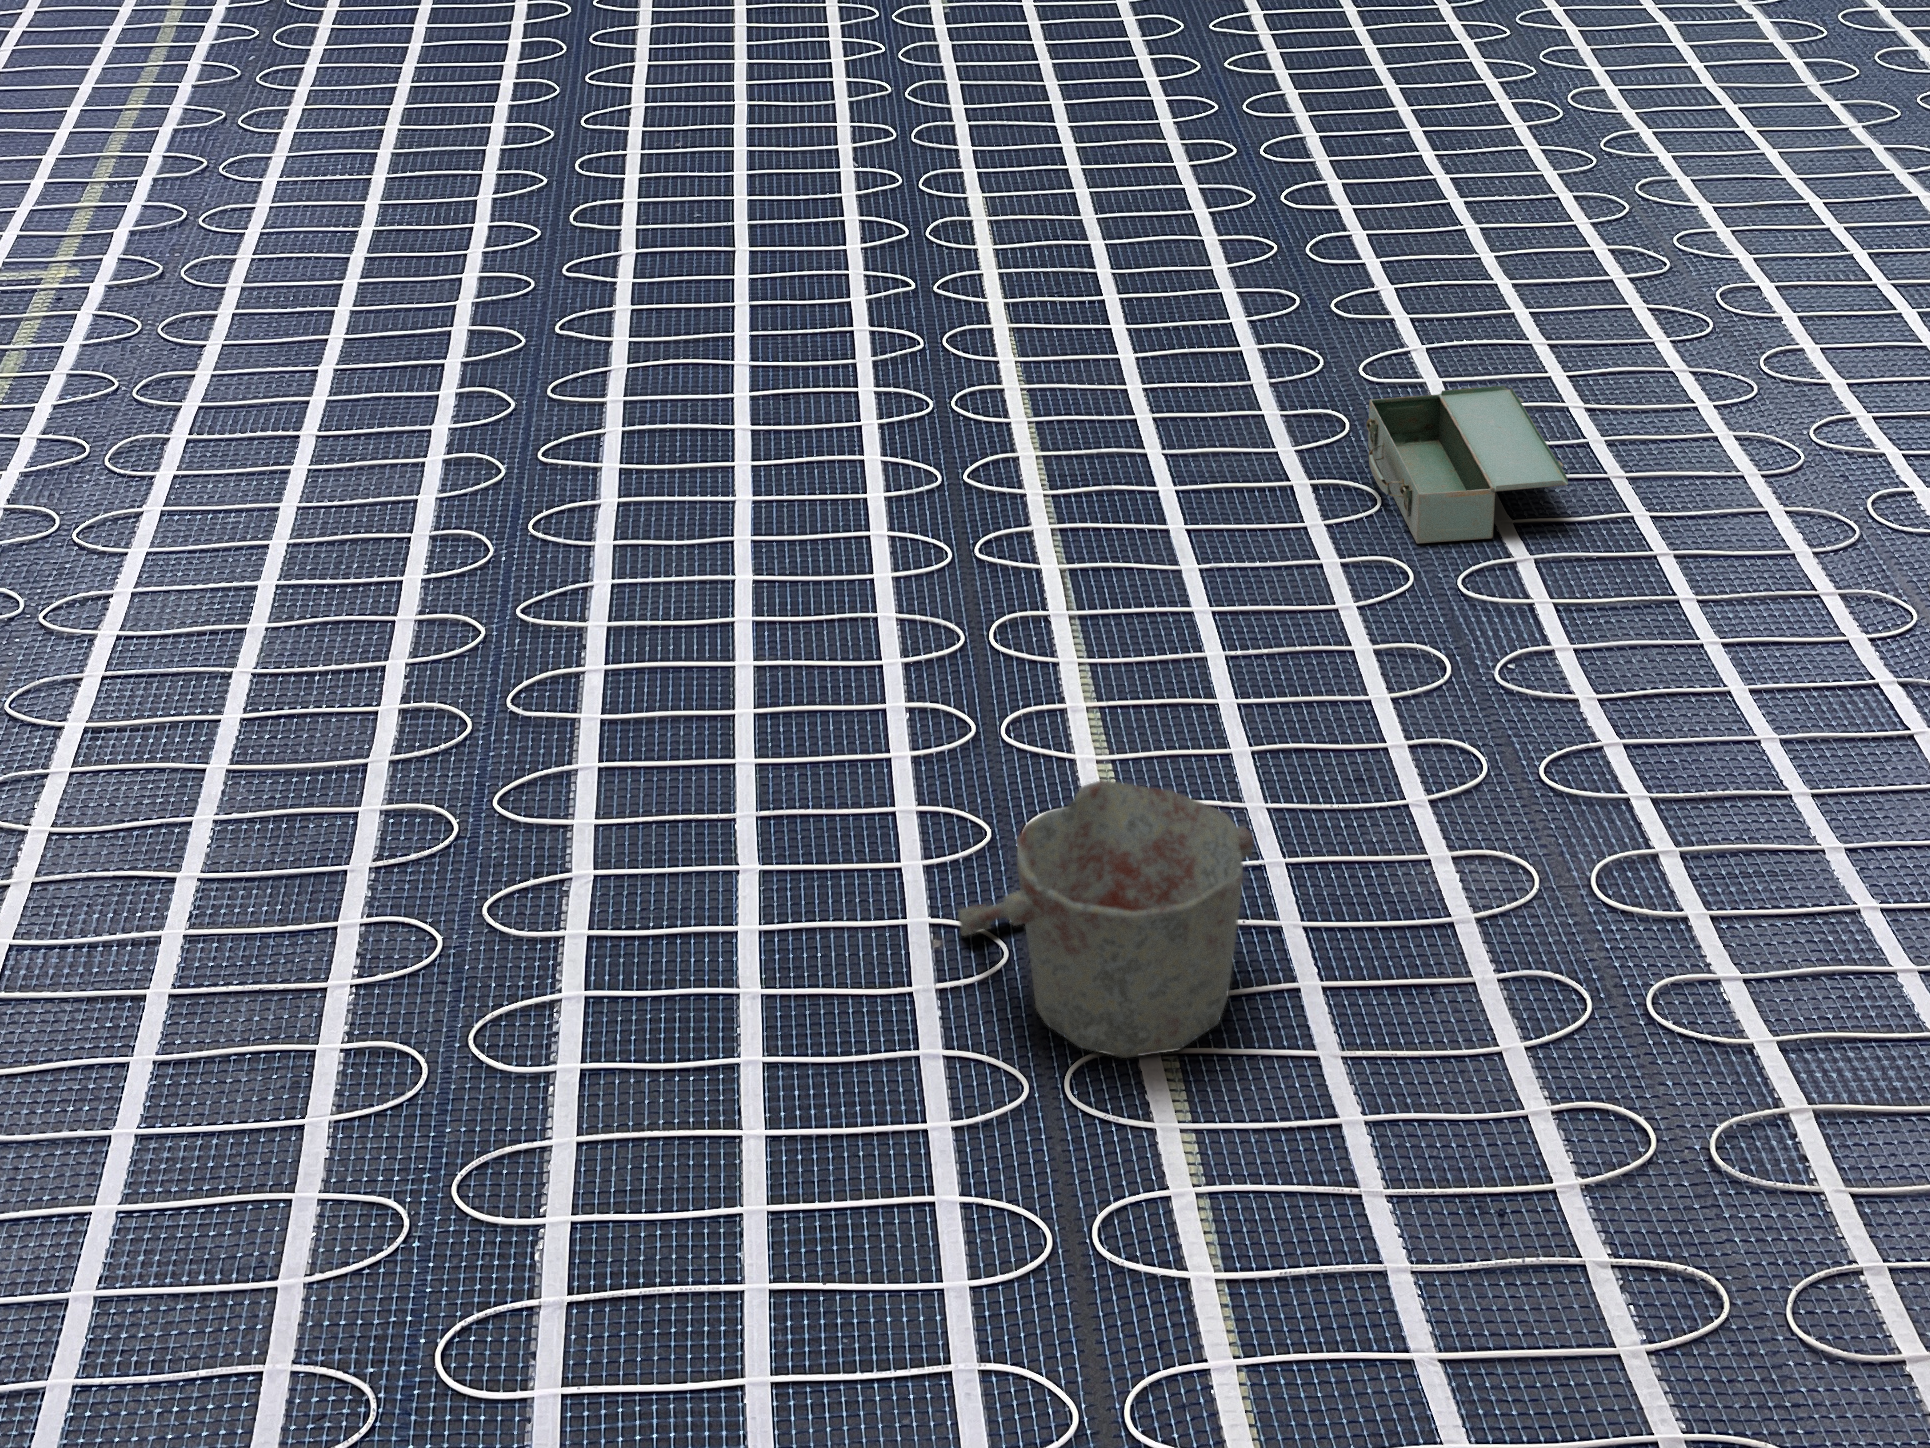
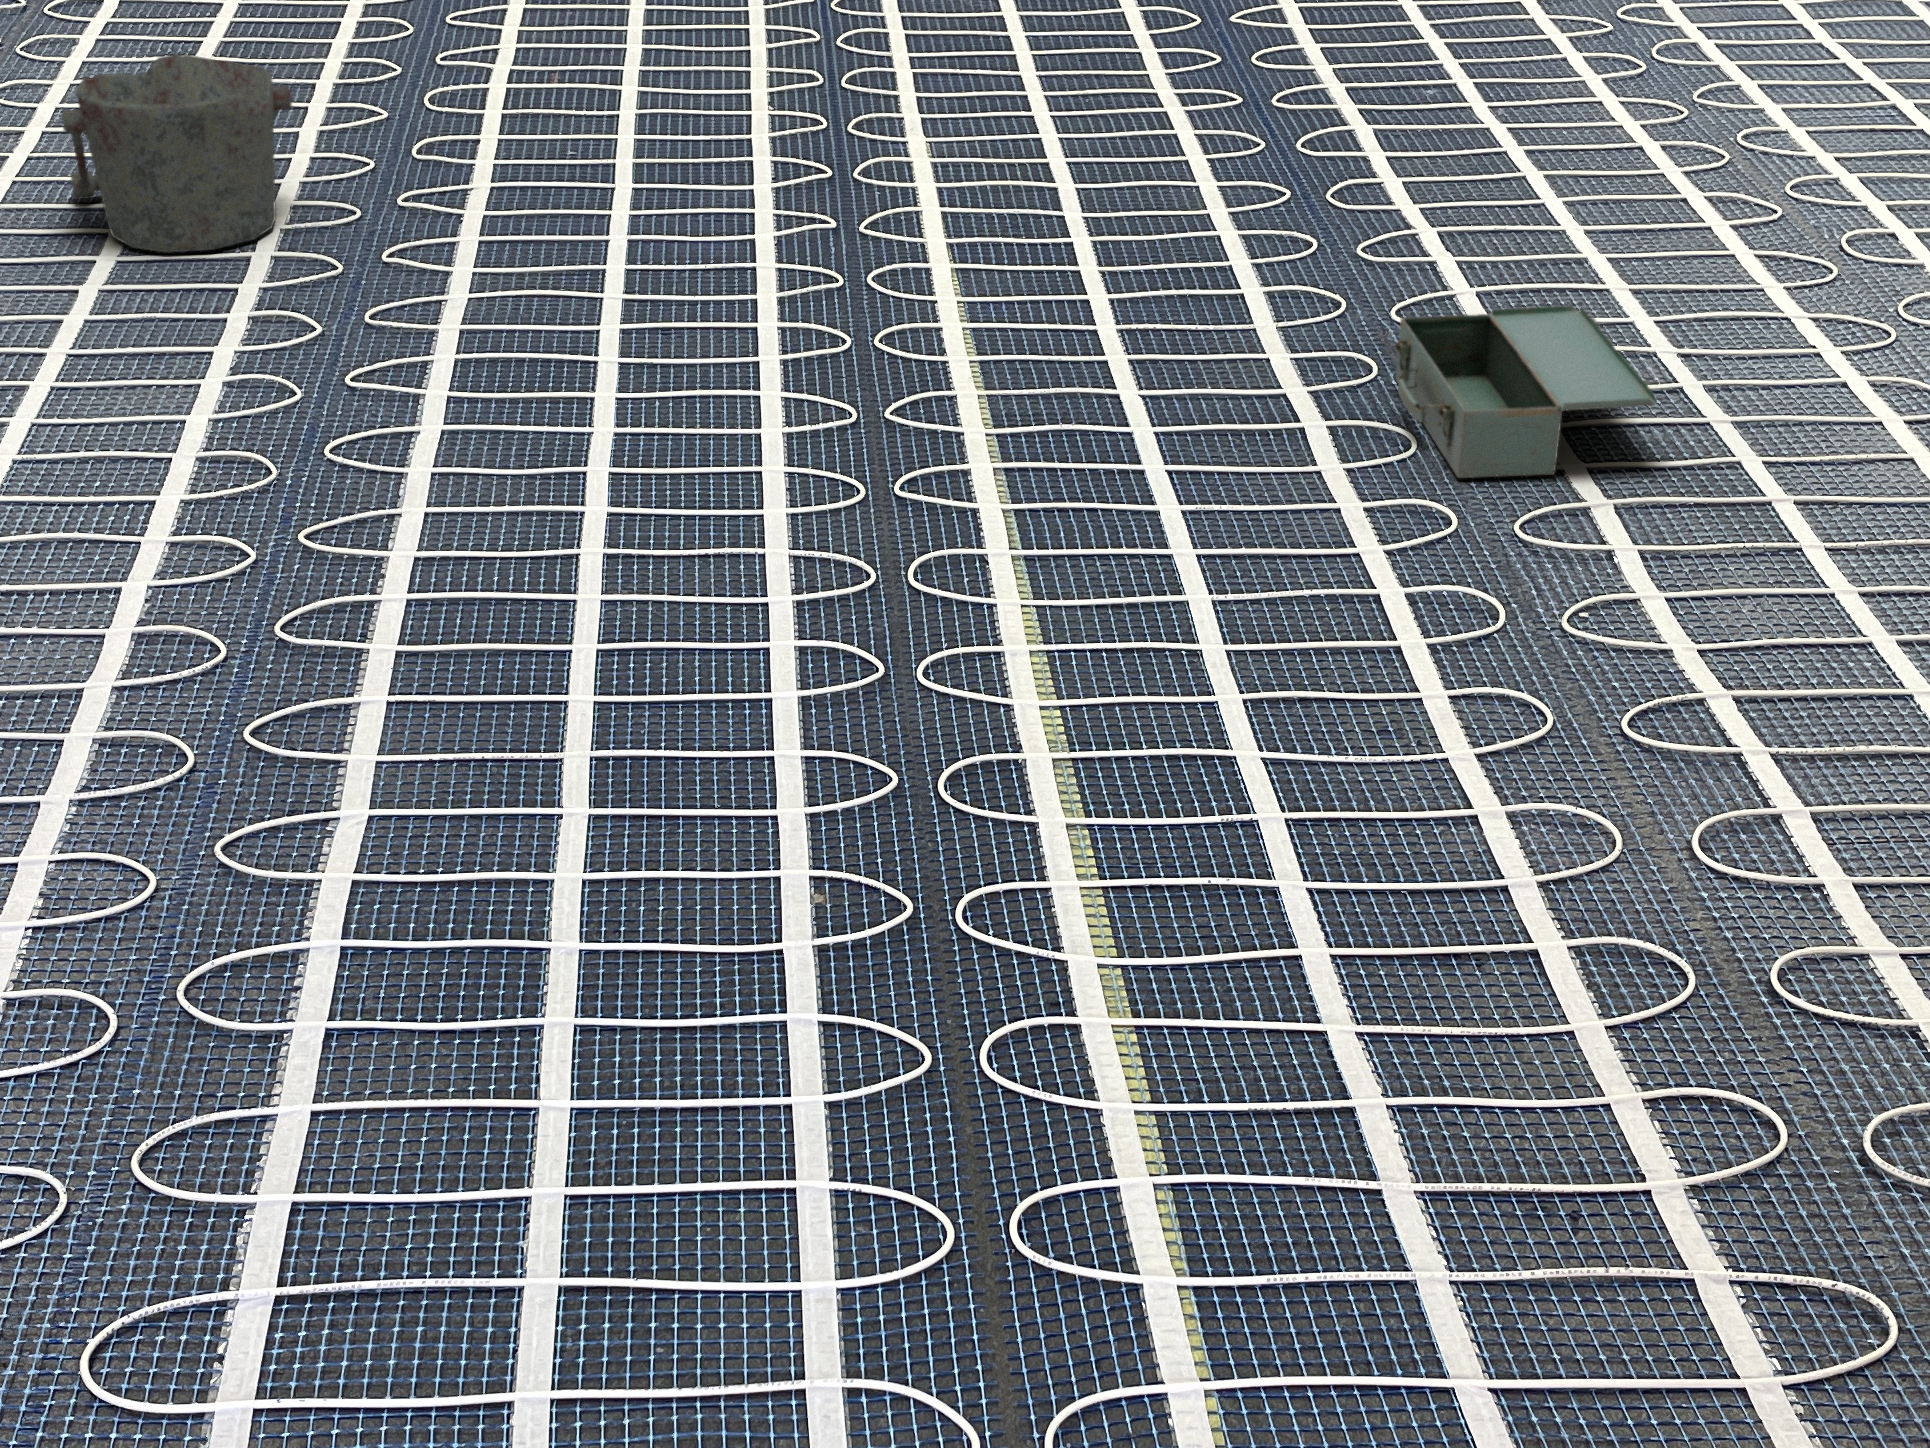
bucket: present [958,780,1253,1058] -> present [62,54,292,253]

